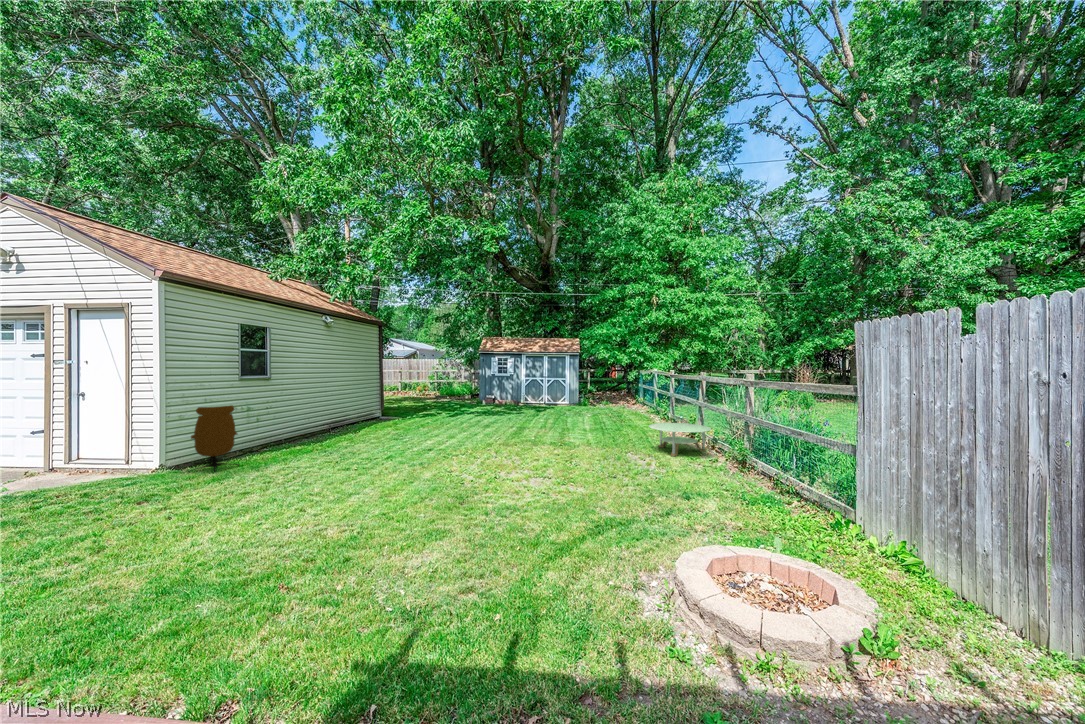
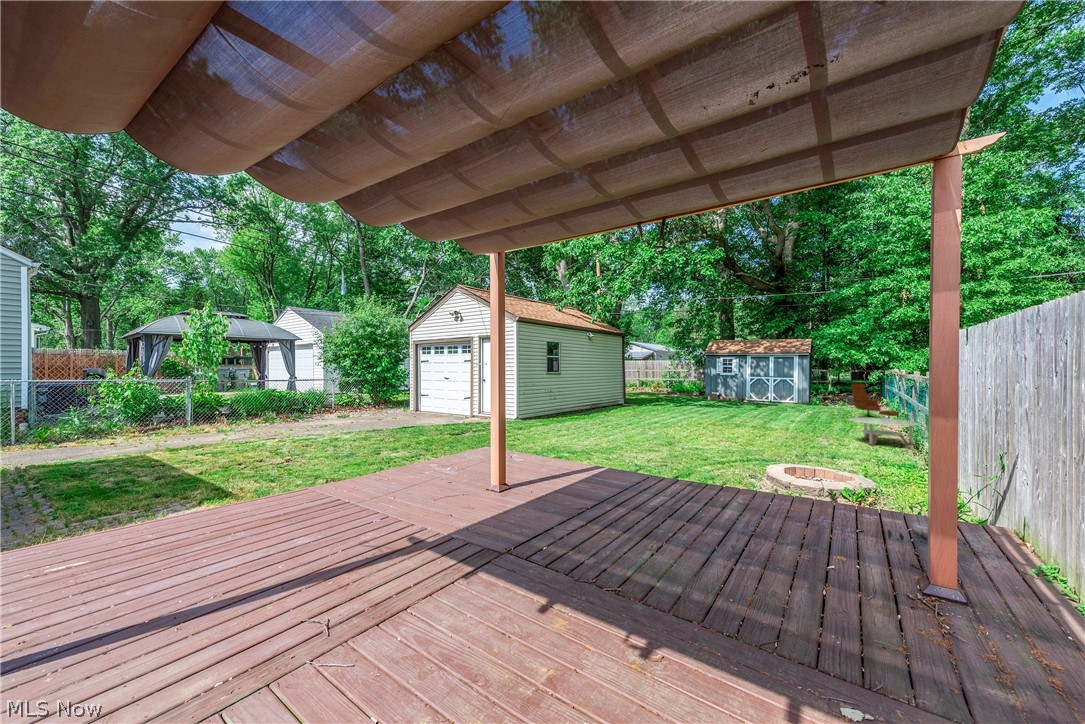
lounge chair: present [188,406,239,473] -> present [851,384,899,419]

